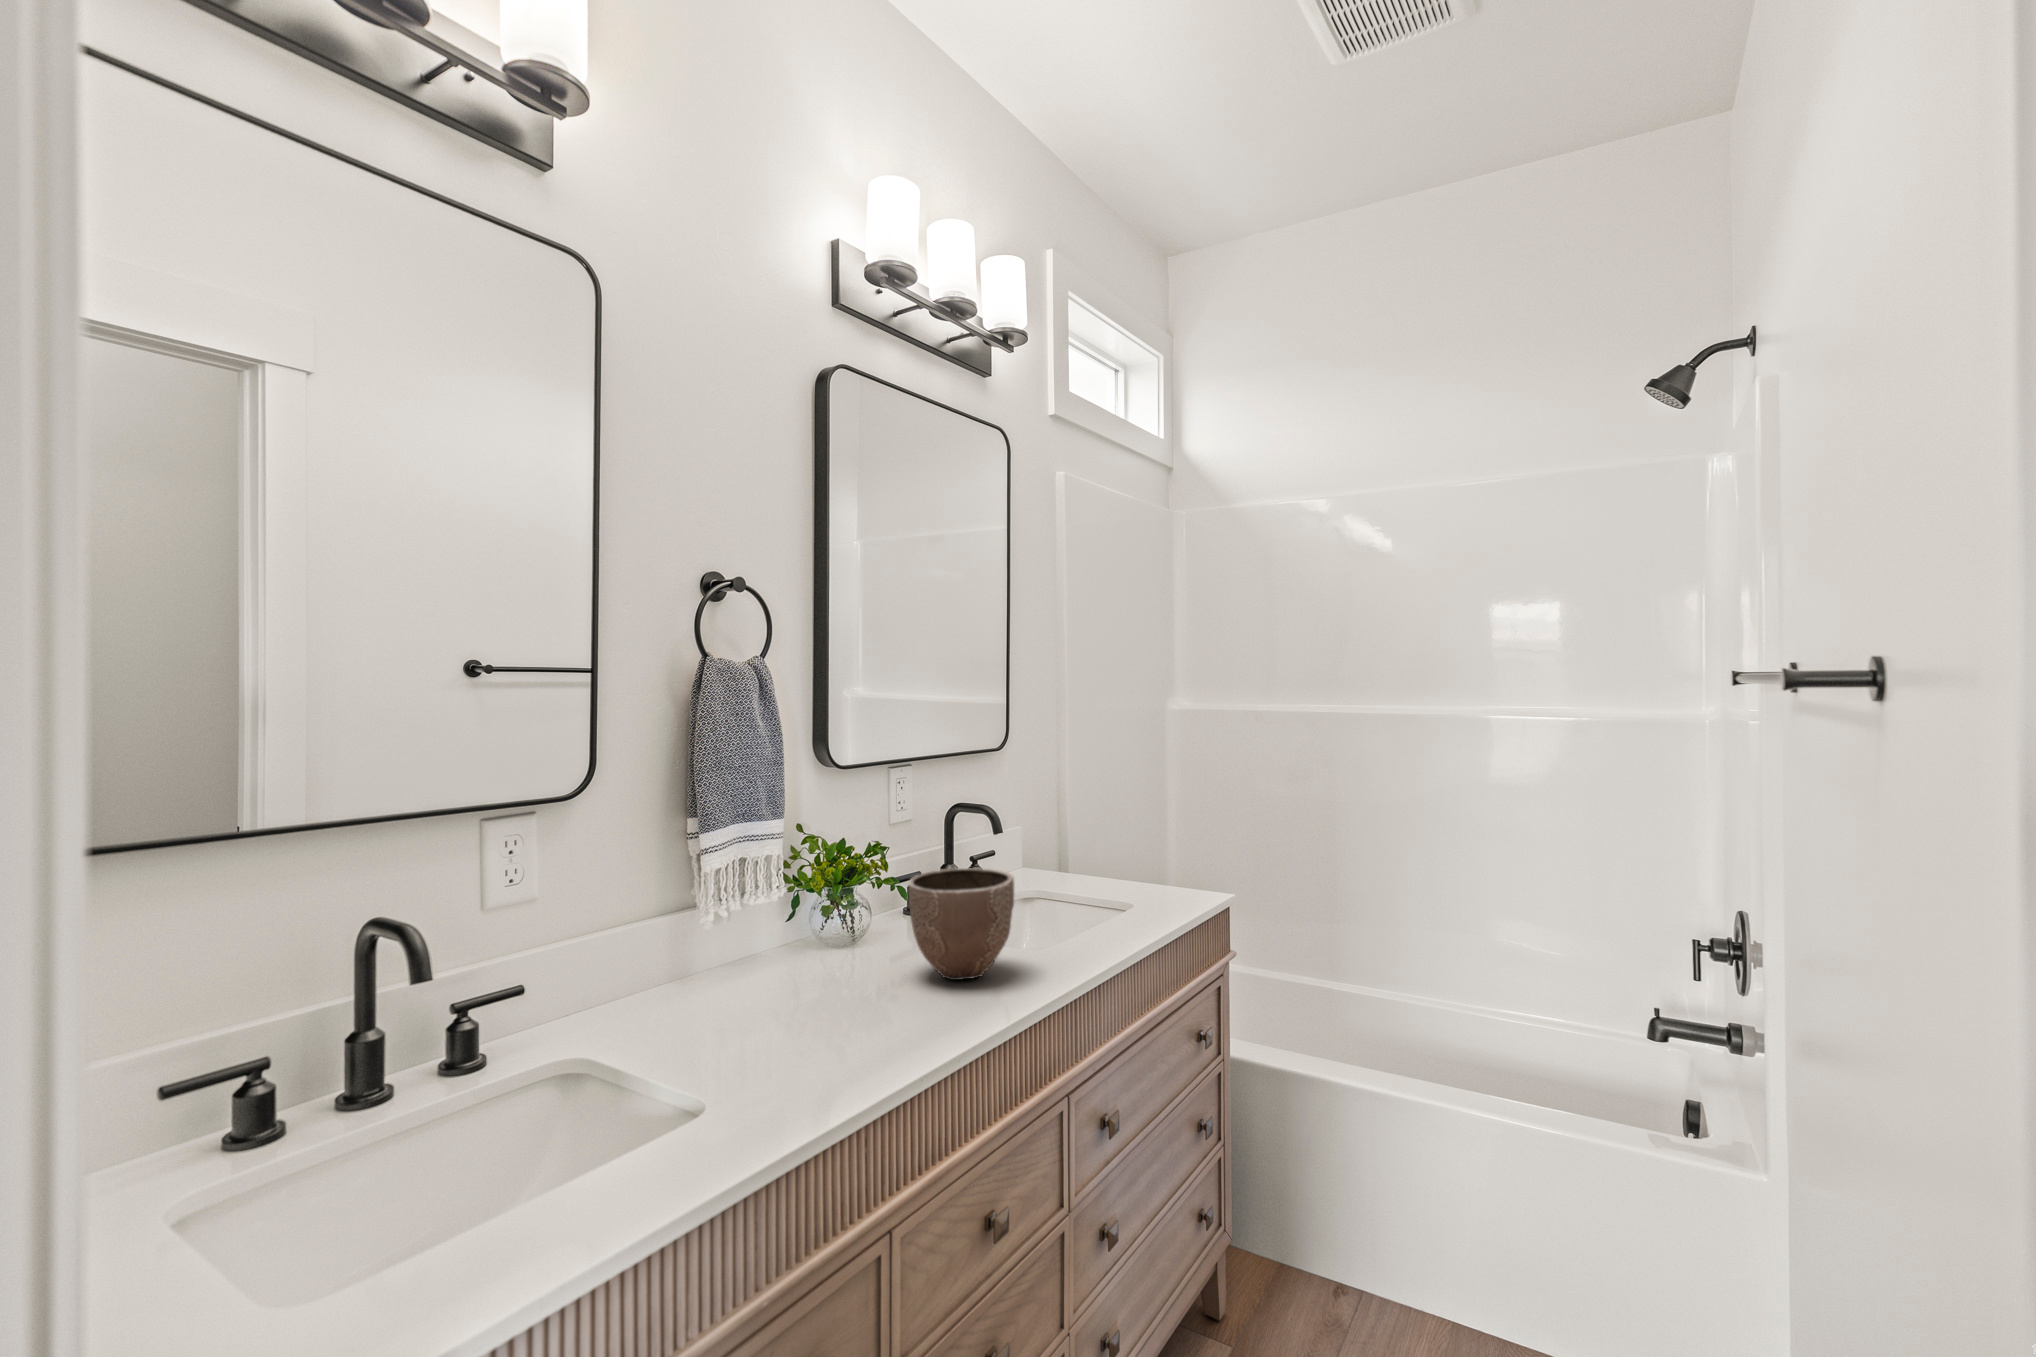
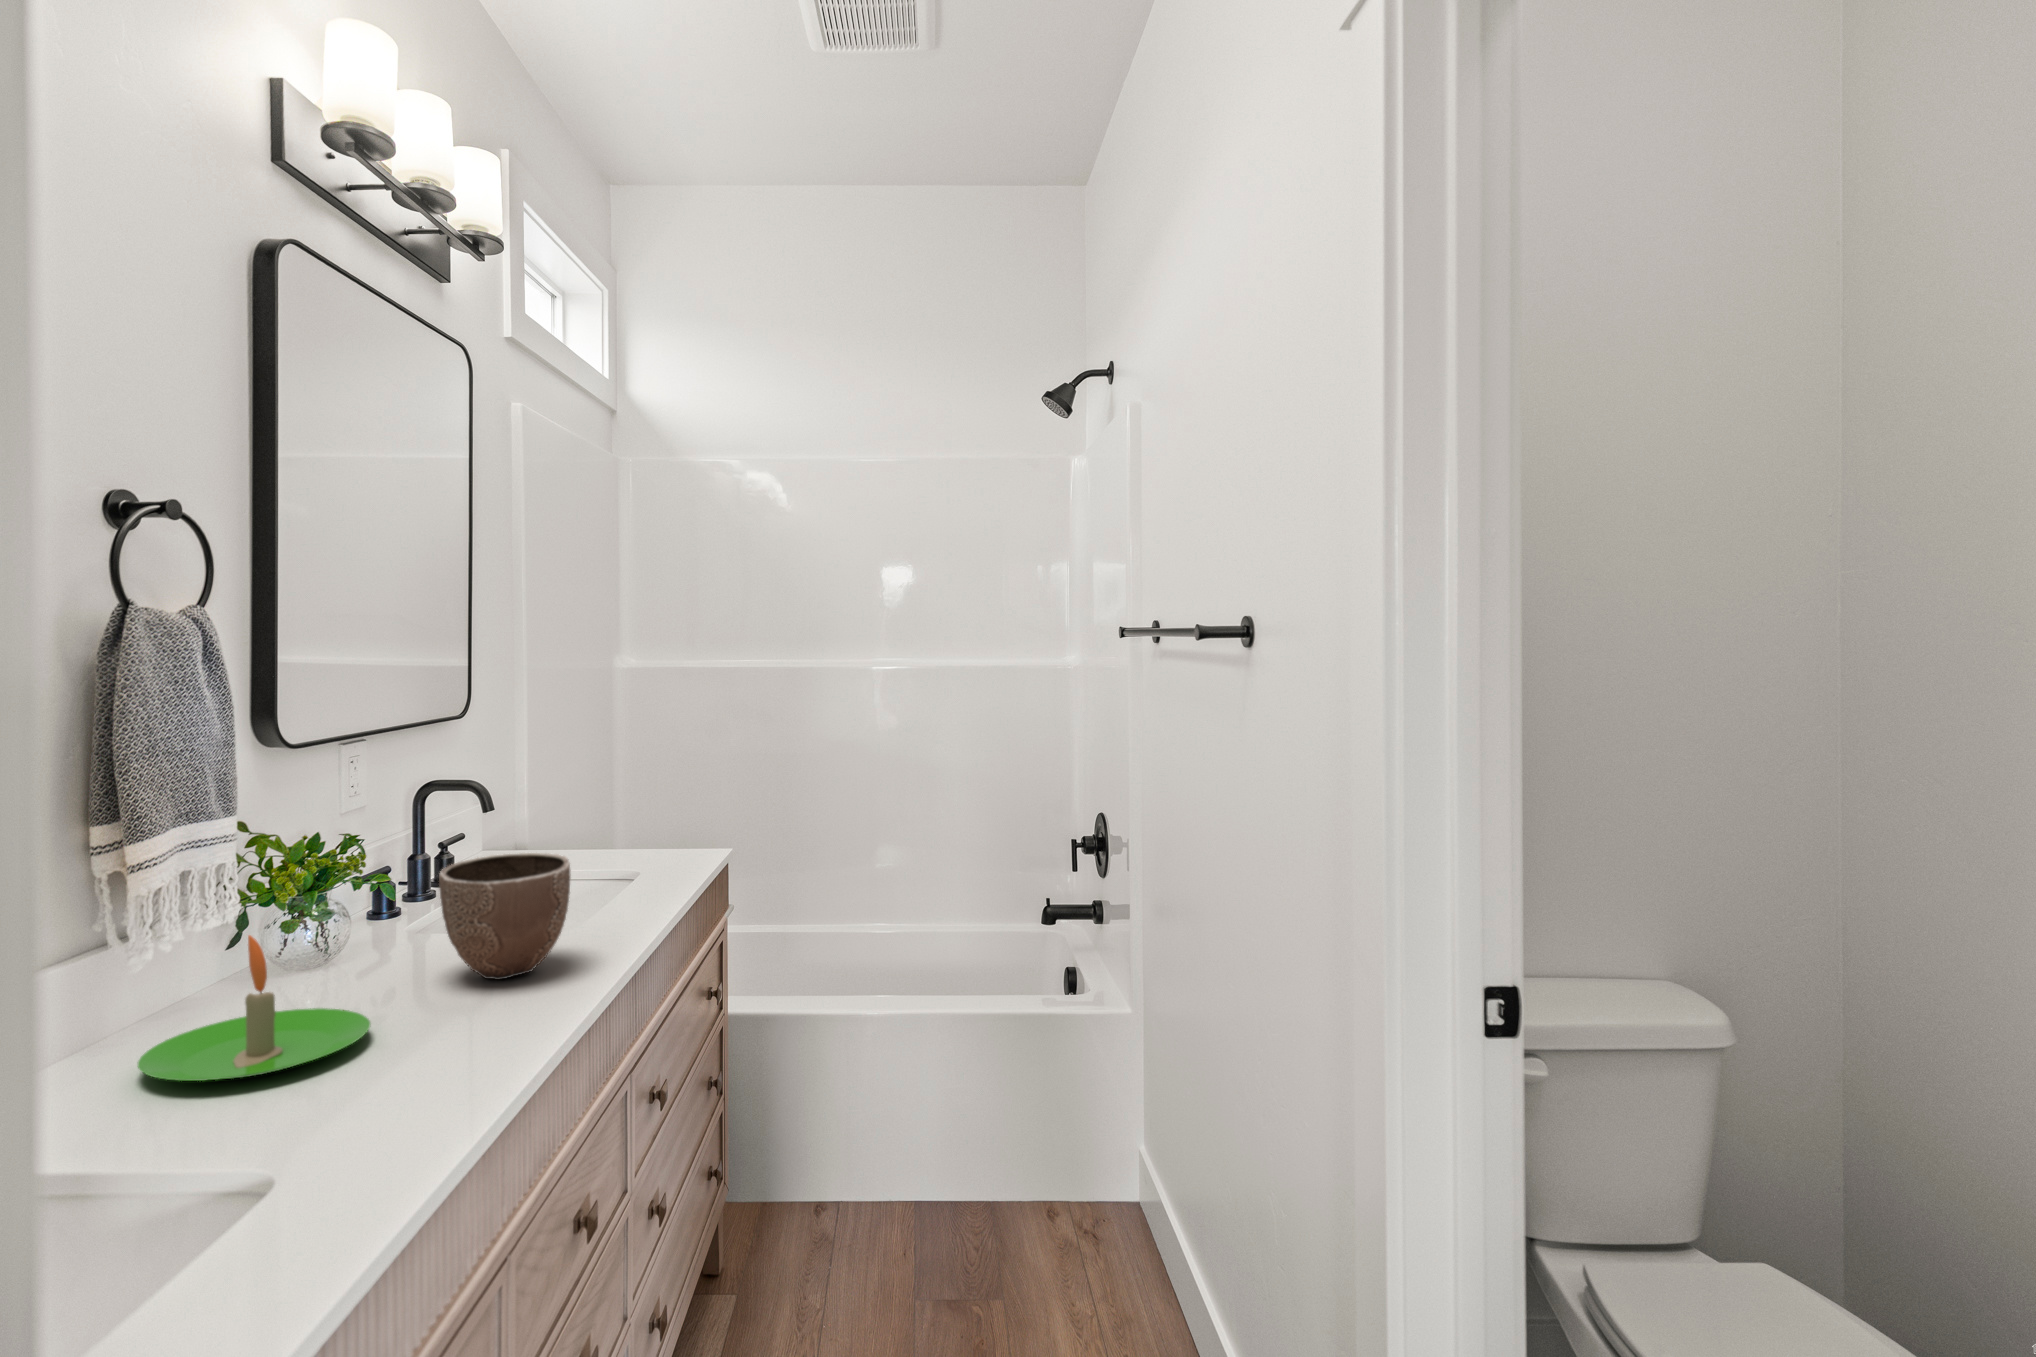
candle: none [680,911,835,1023] -> present [138,935,370,1081]

